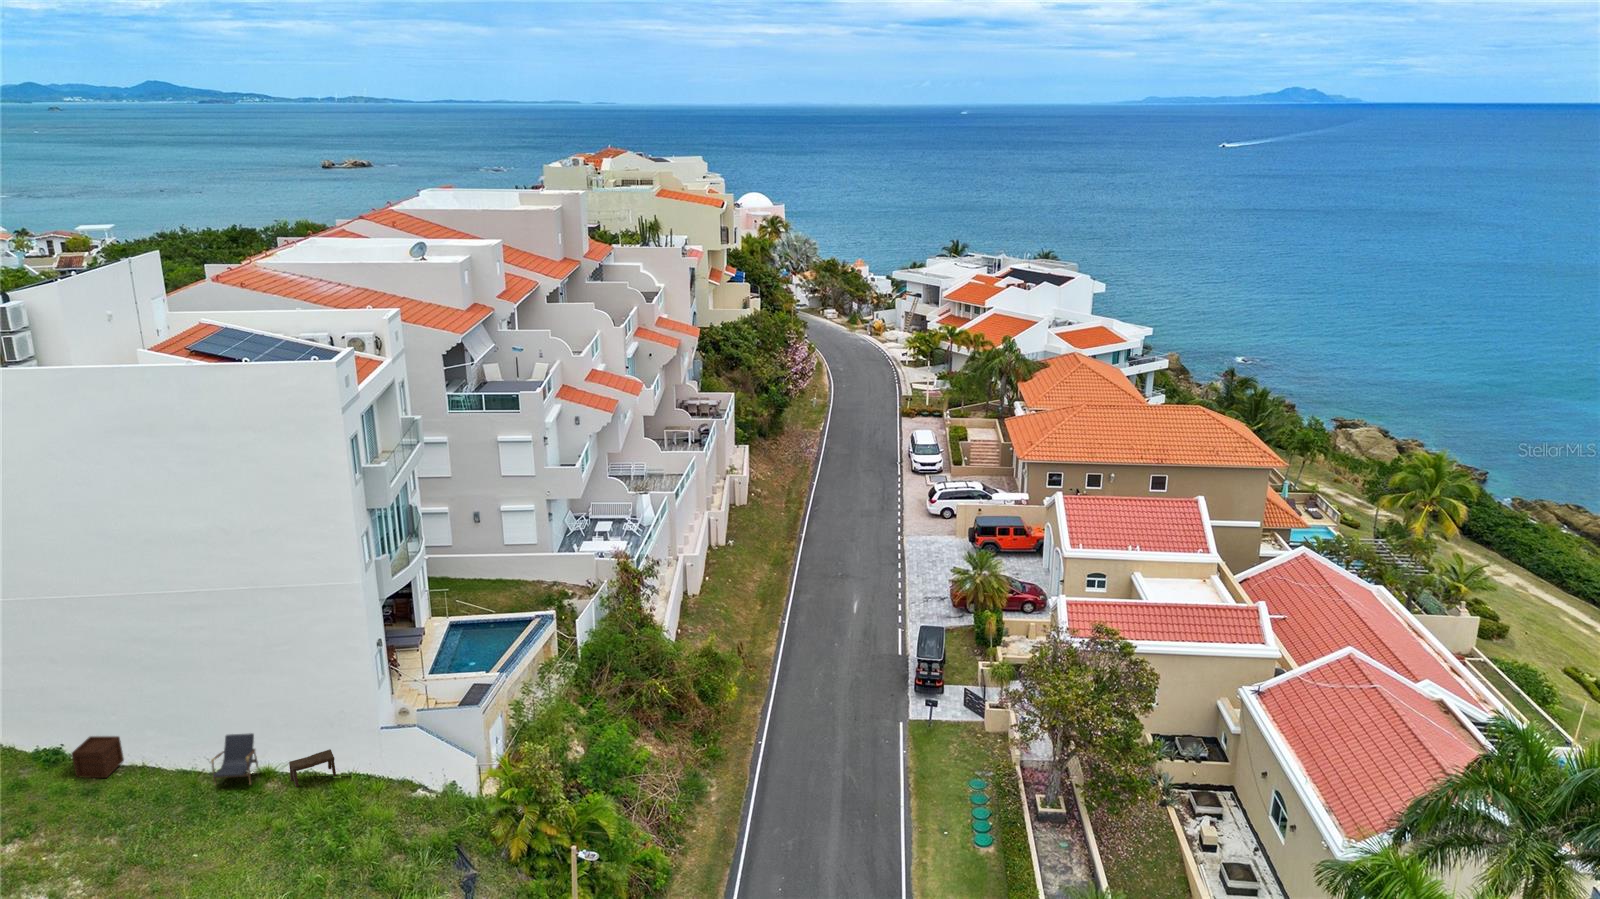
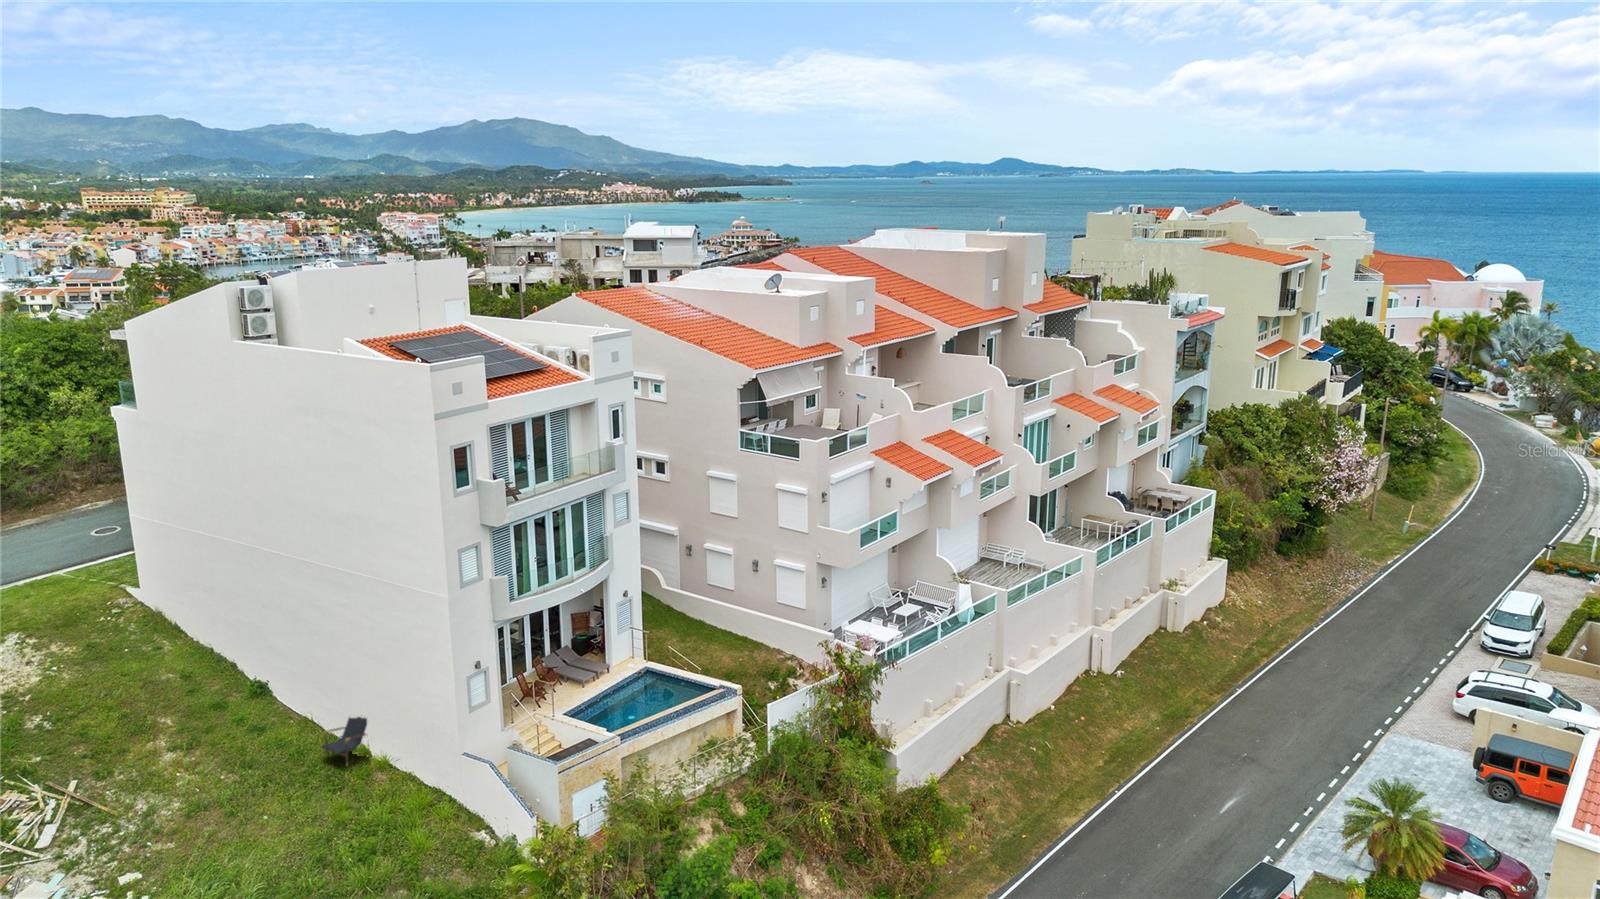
wooden crate: present [72,736,124,778] -> none [256,680,299,720]
bench: present [289,749,336,787] -> none [371,756,418,785]

